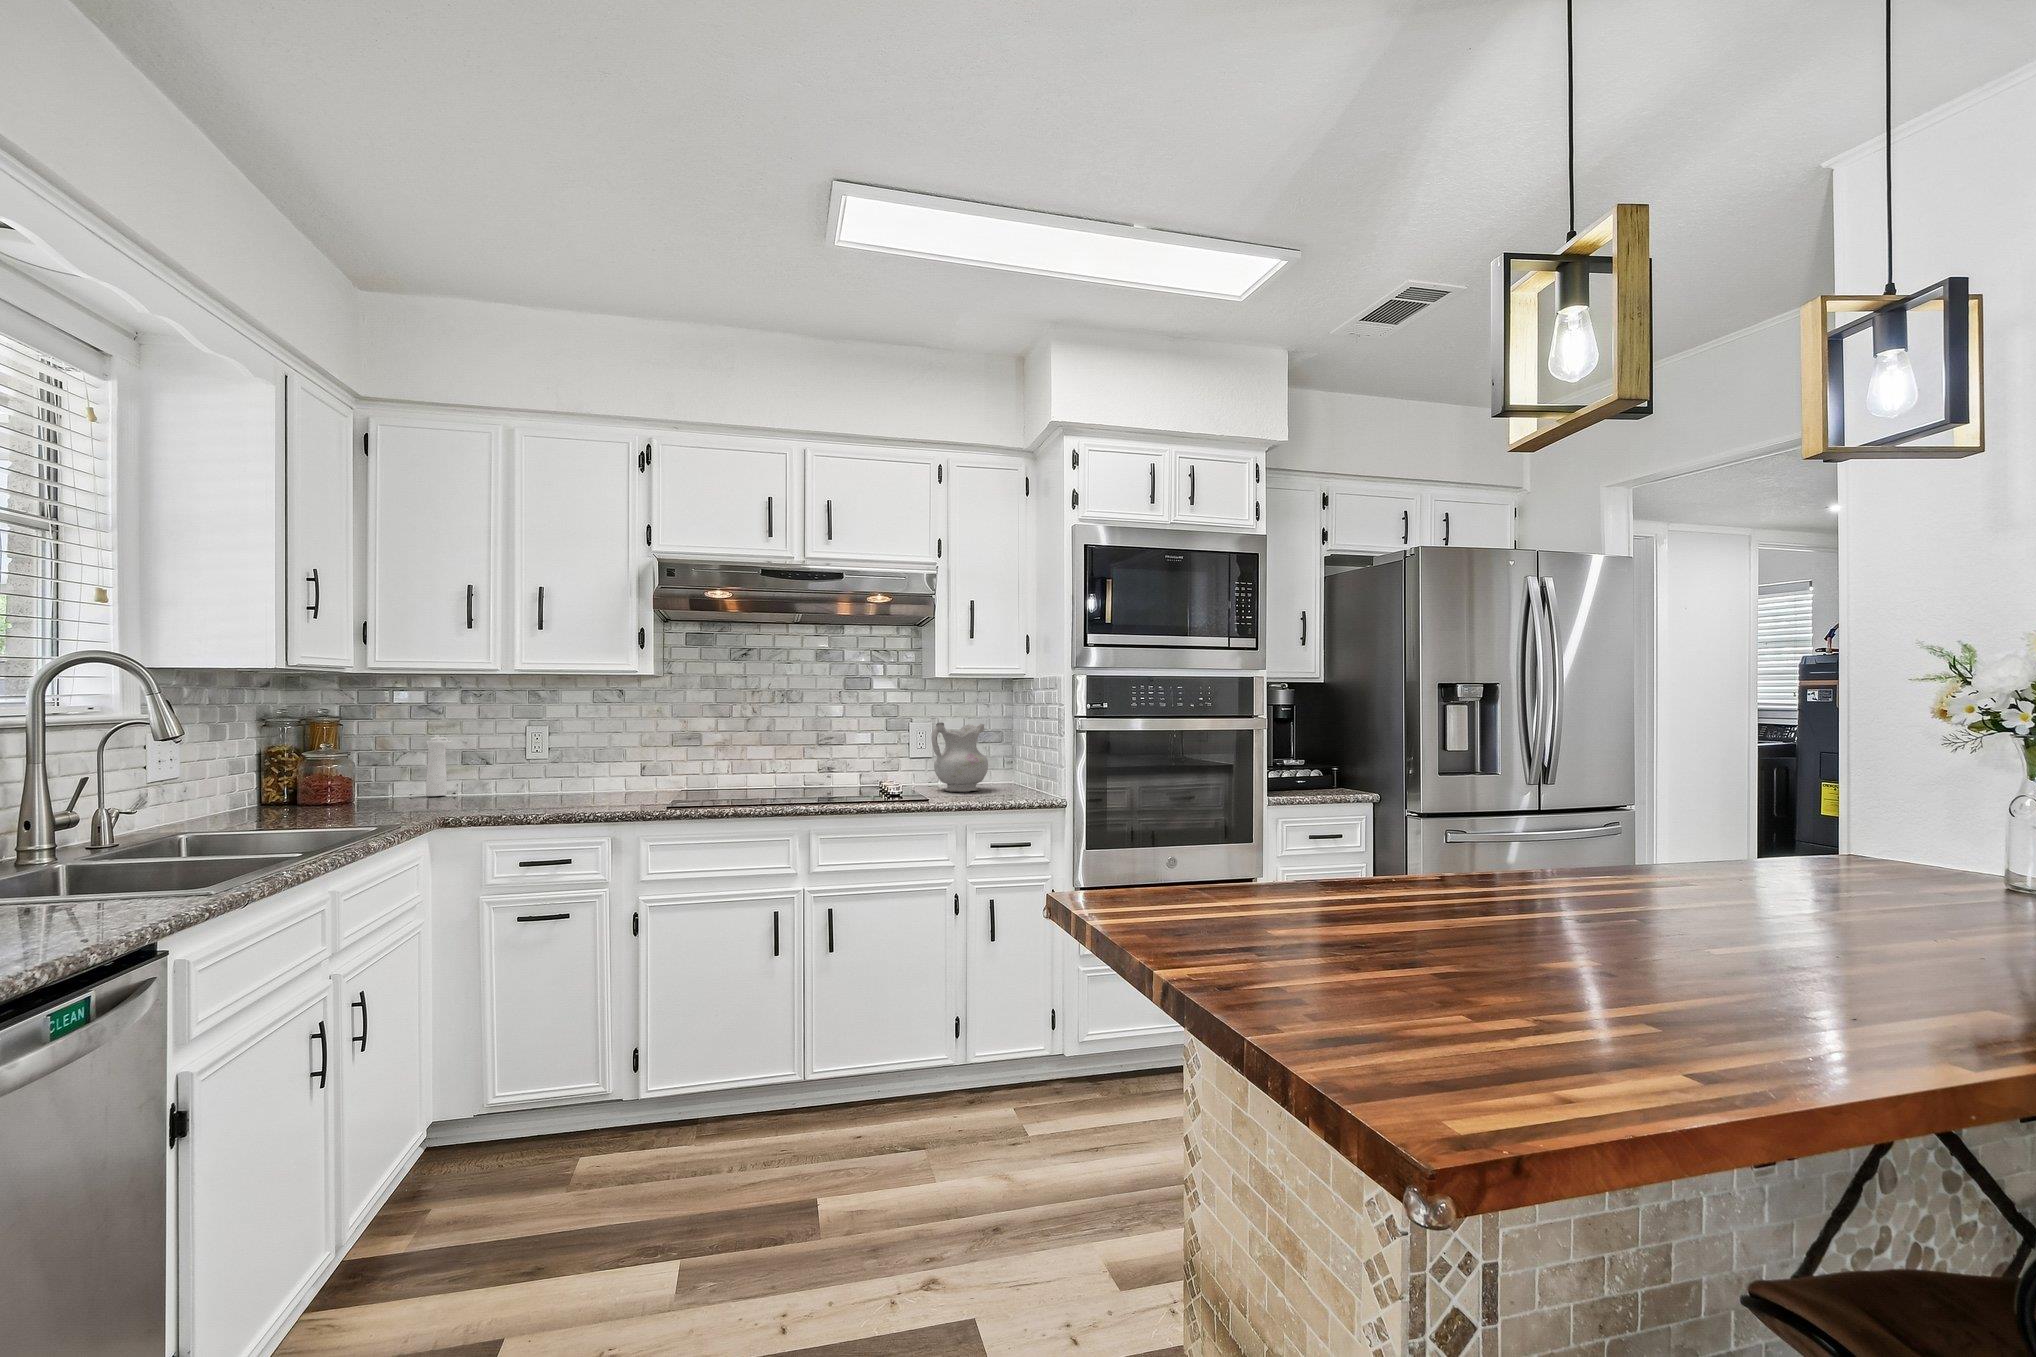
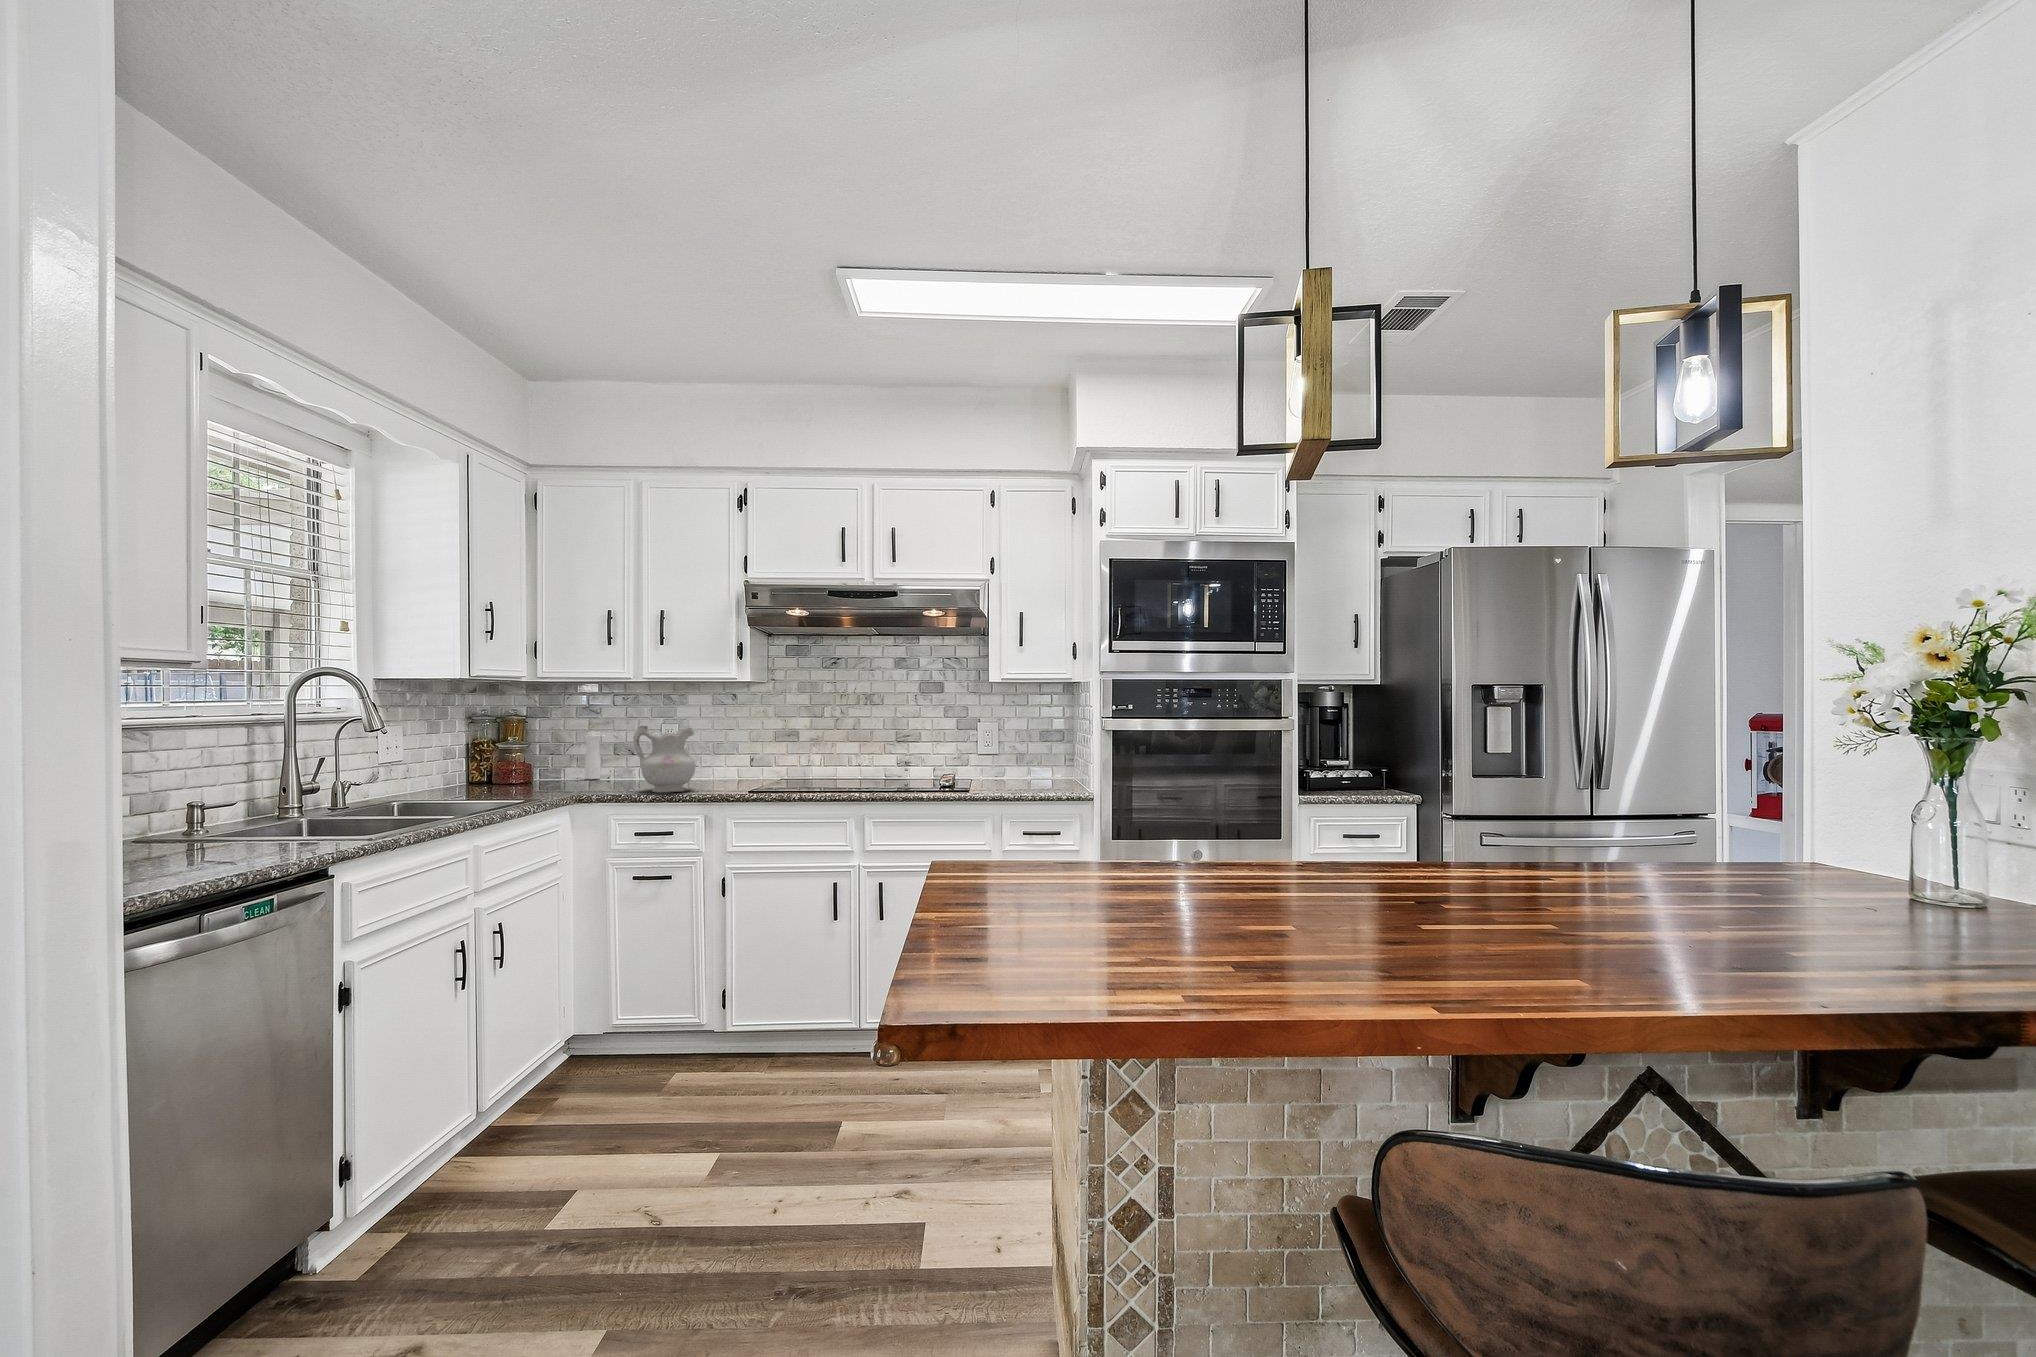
ceramic pitcher: present [931,722,988,792] -> present [633,726,696,792]

